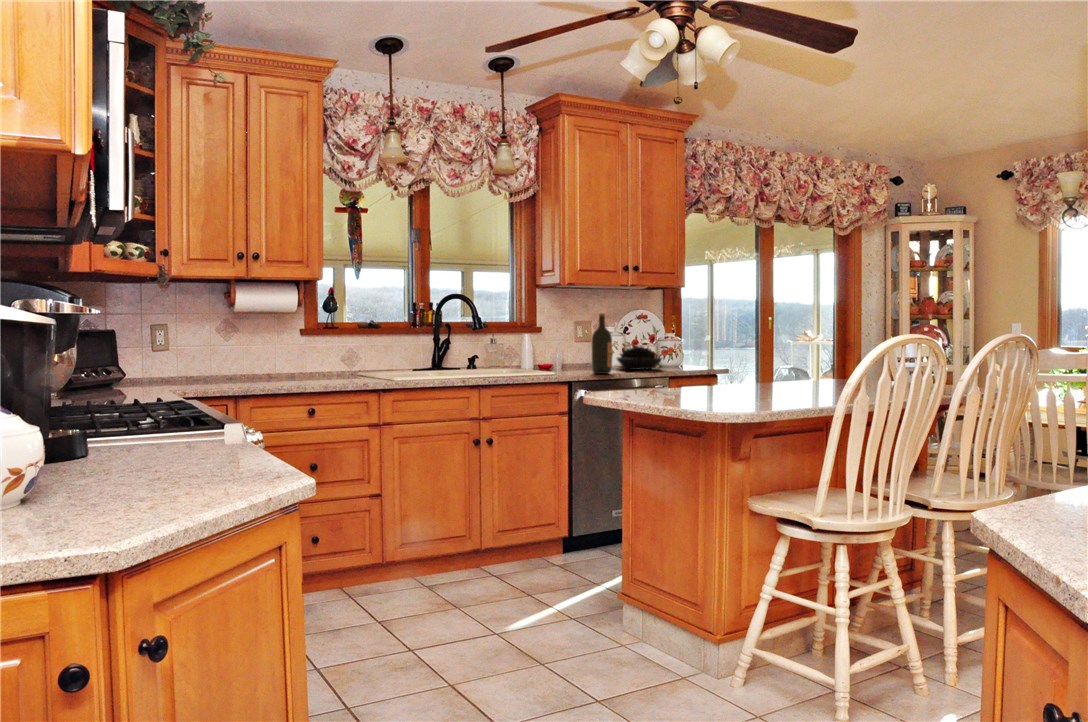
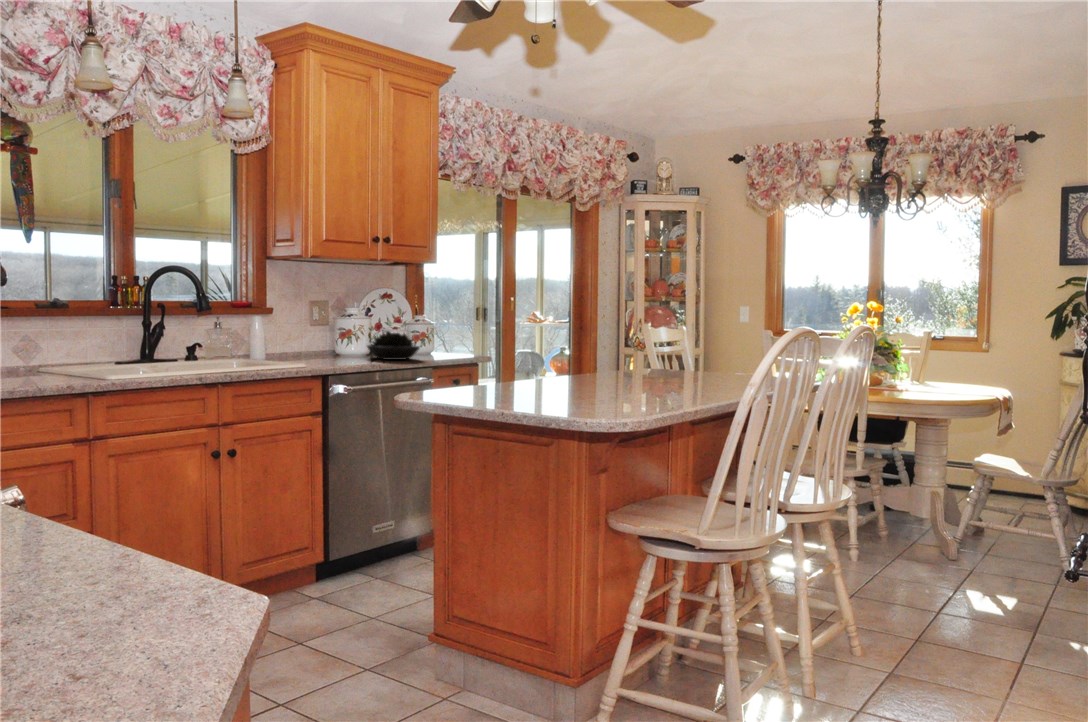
wine bottle: present [592,314,612,374] -> none [347,295,372,367]

